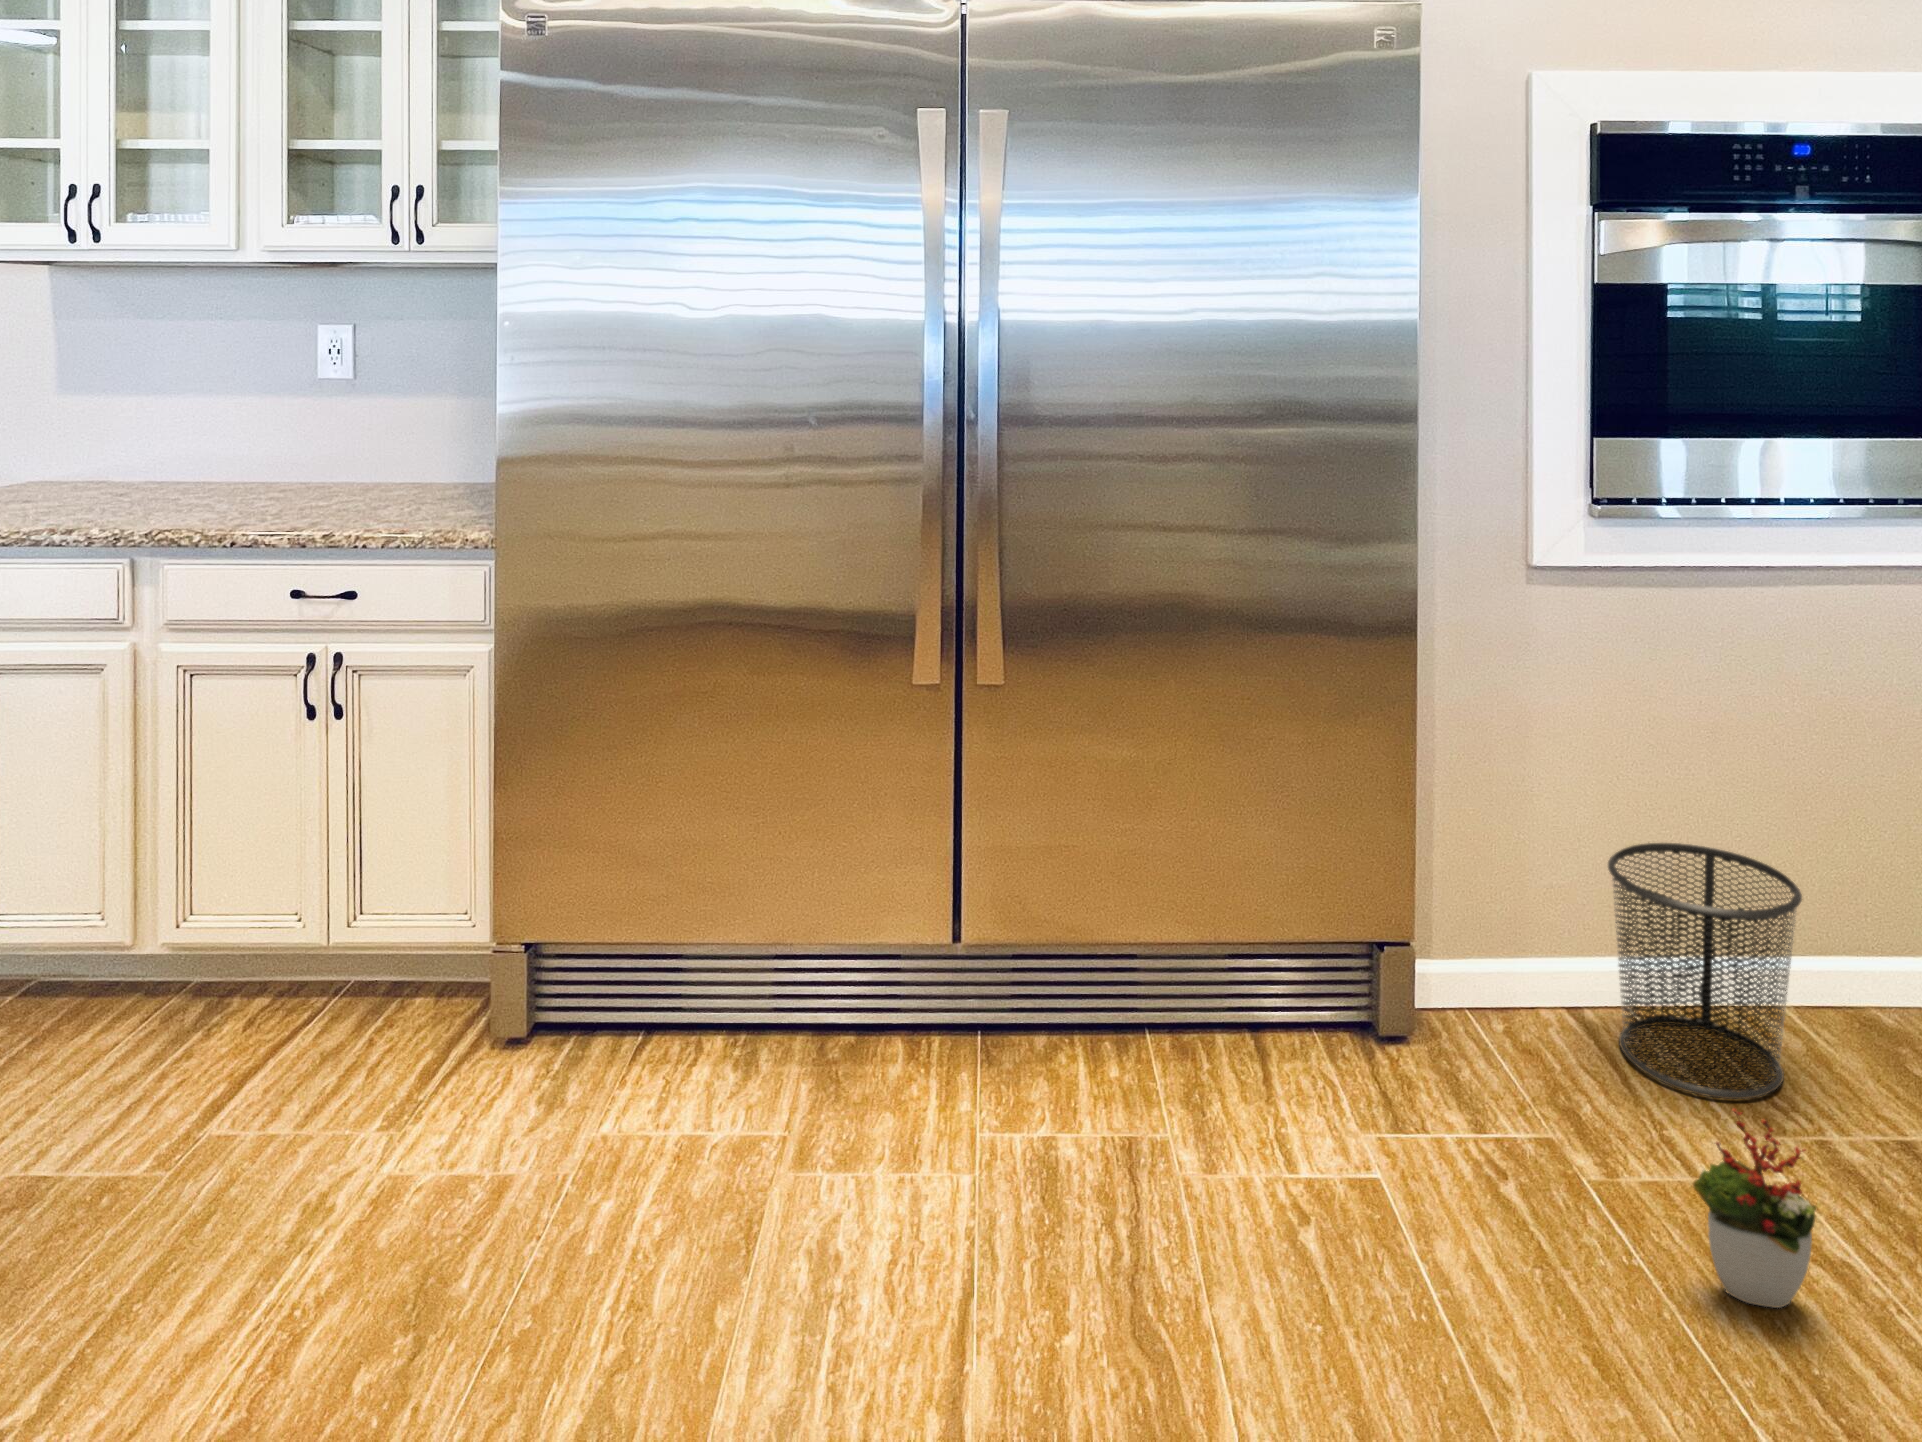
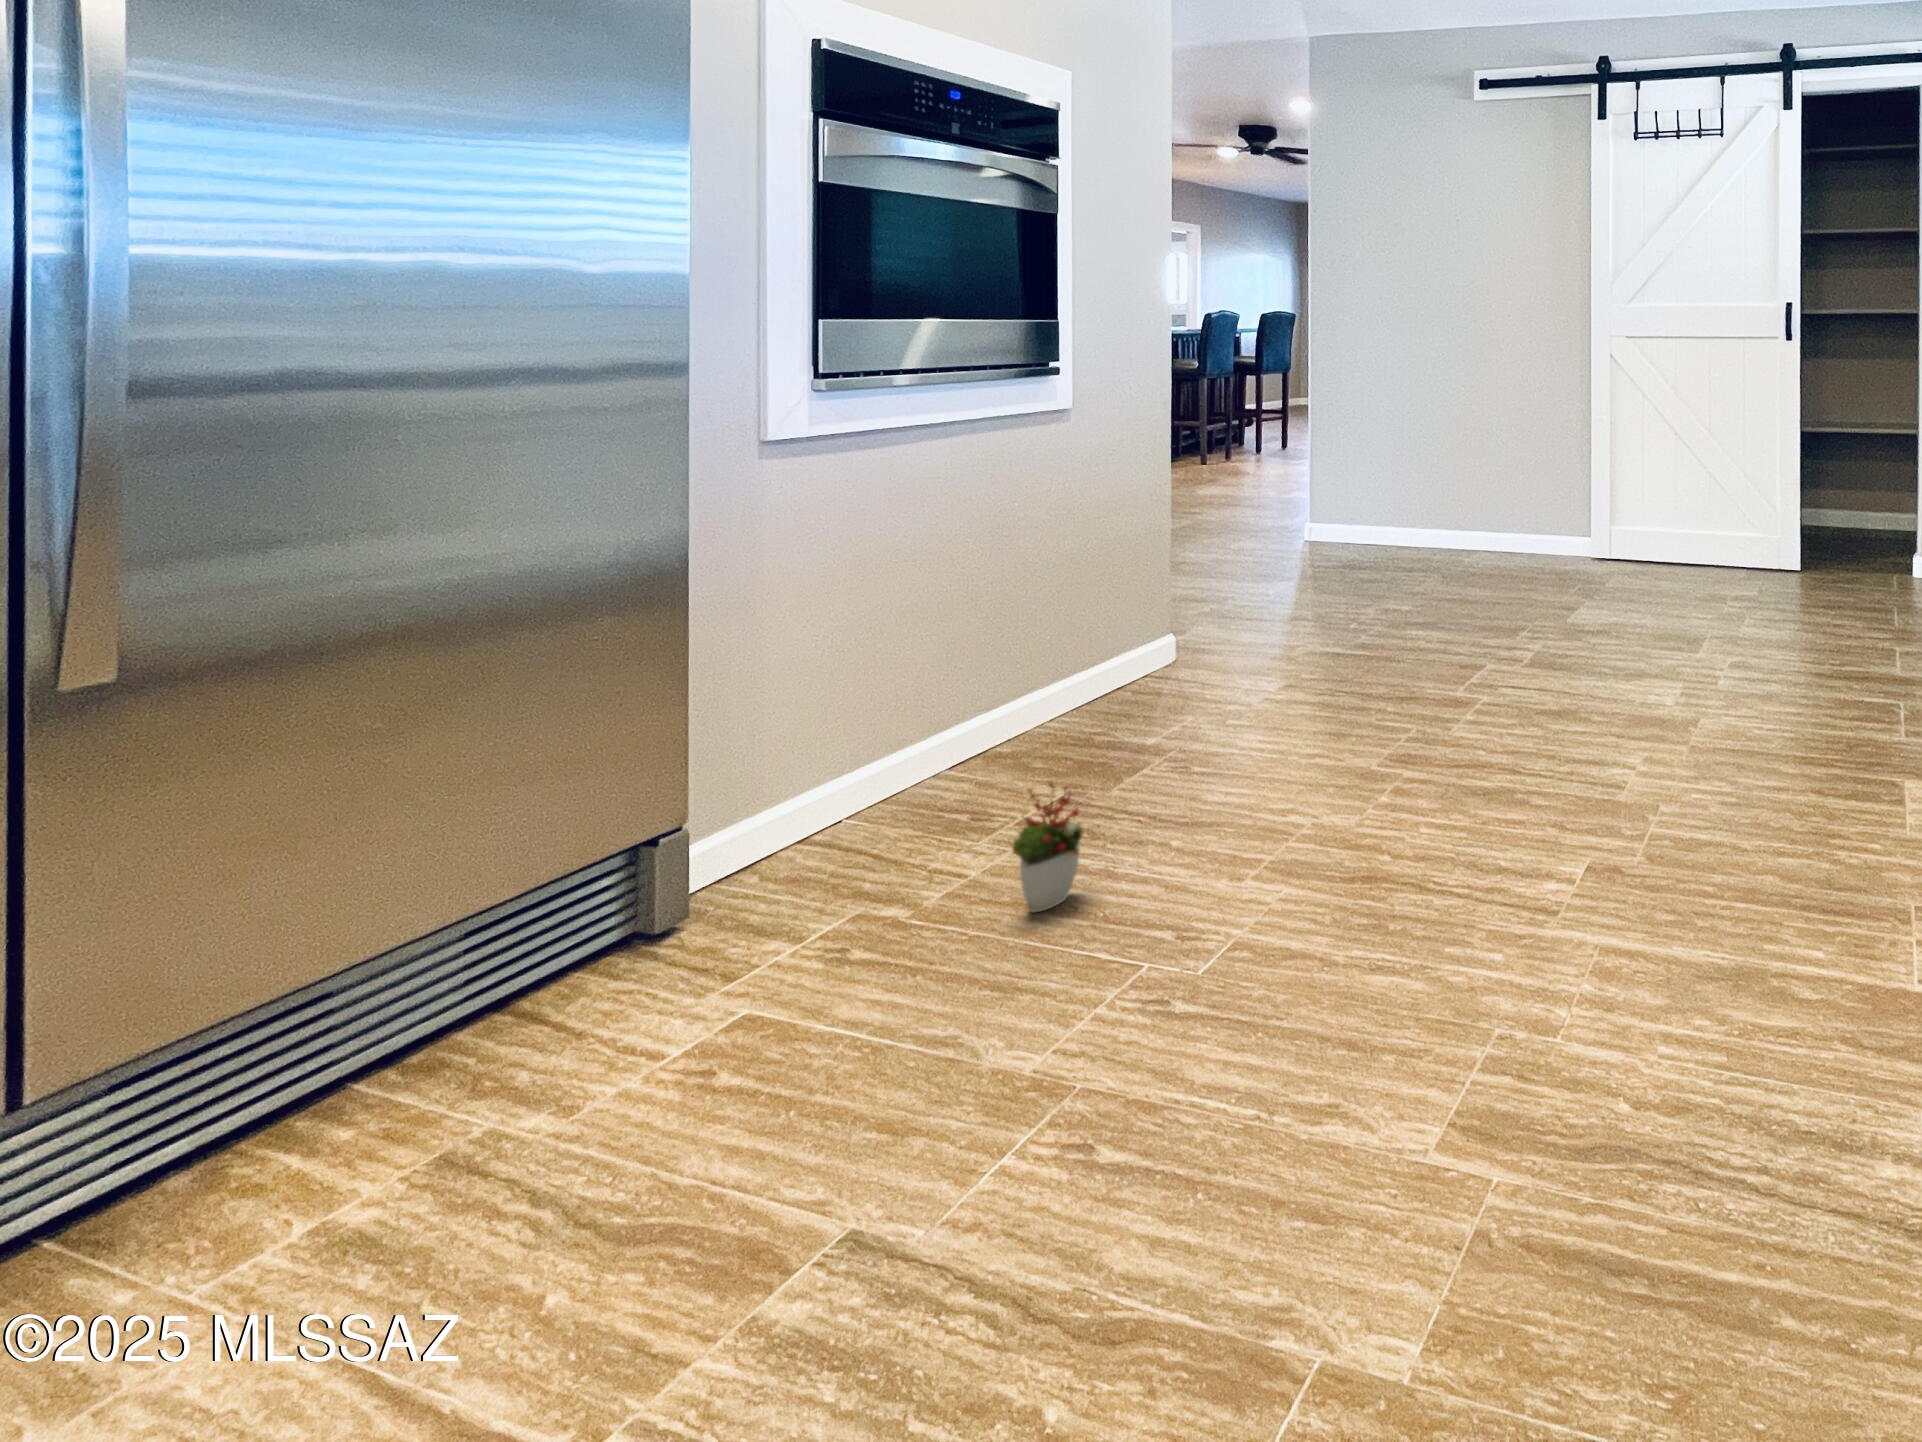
waste bin: present [1608,843,1802,1099] -> none [837,668,982,848]

